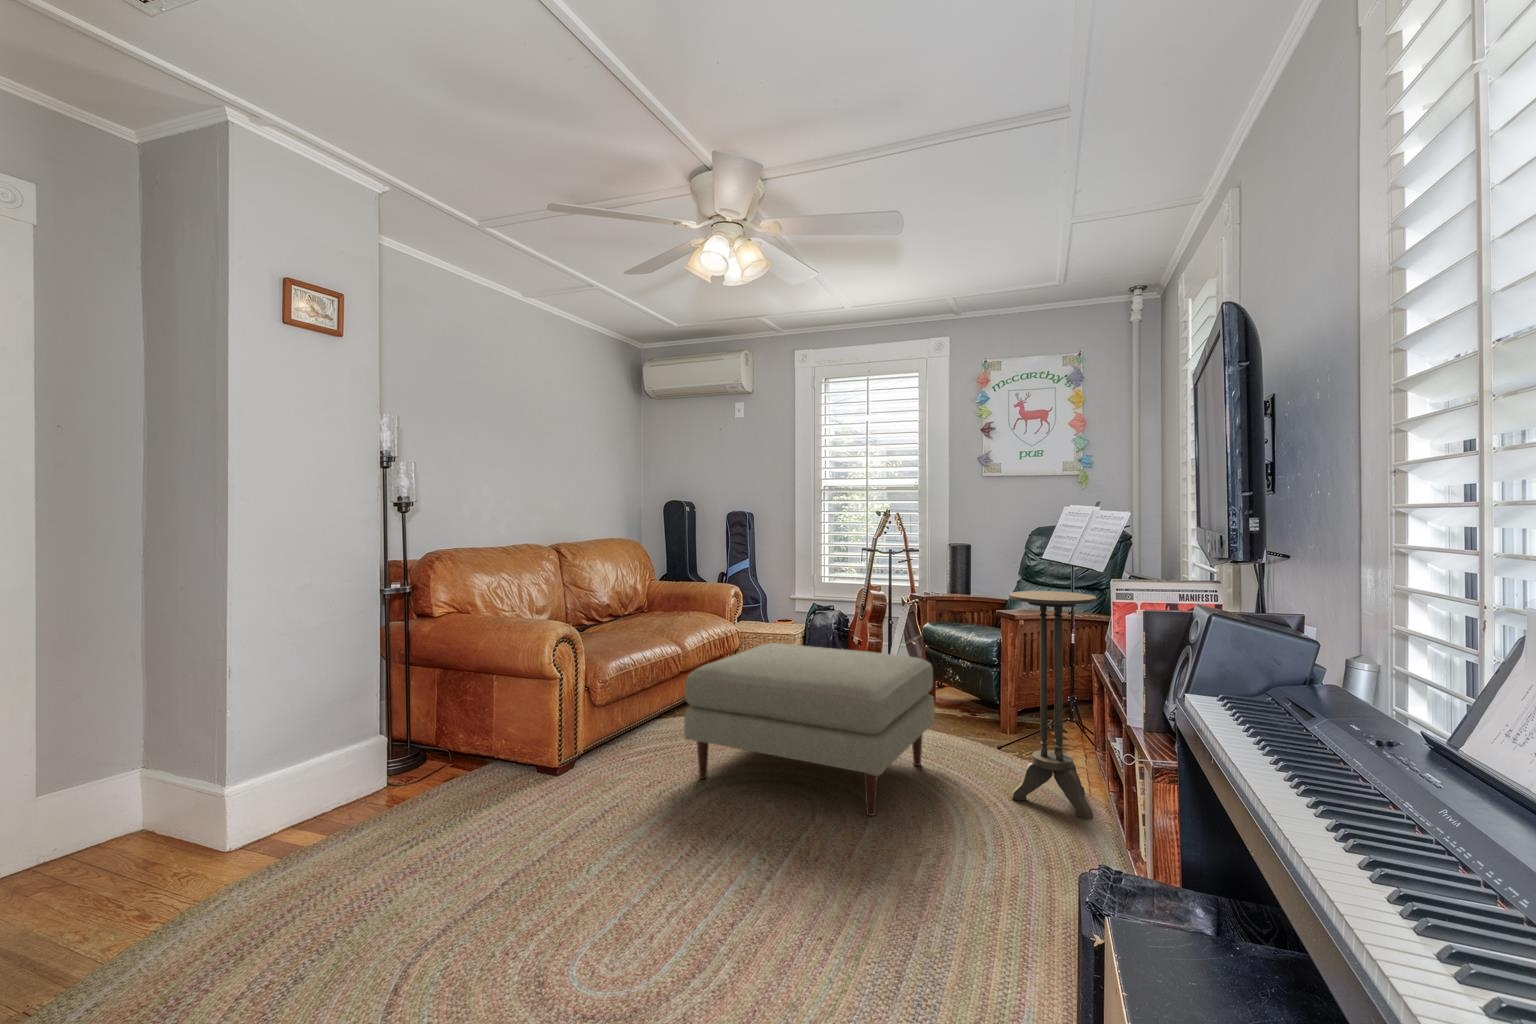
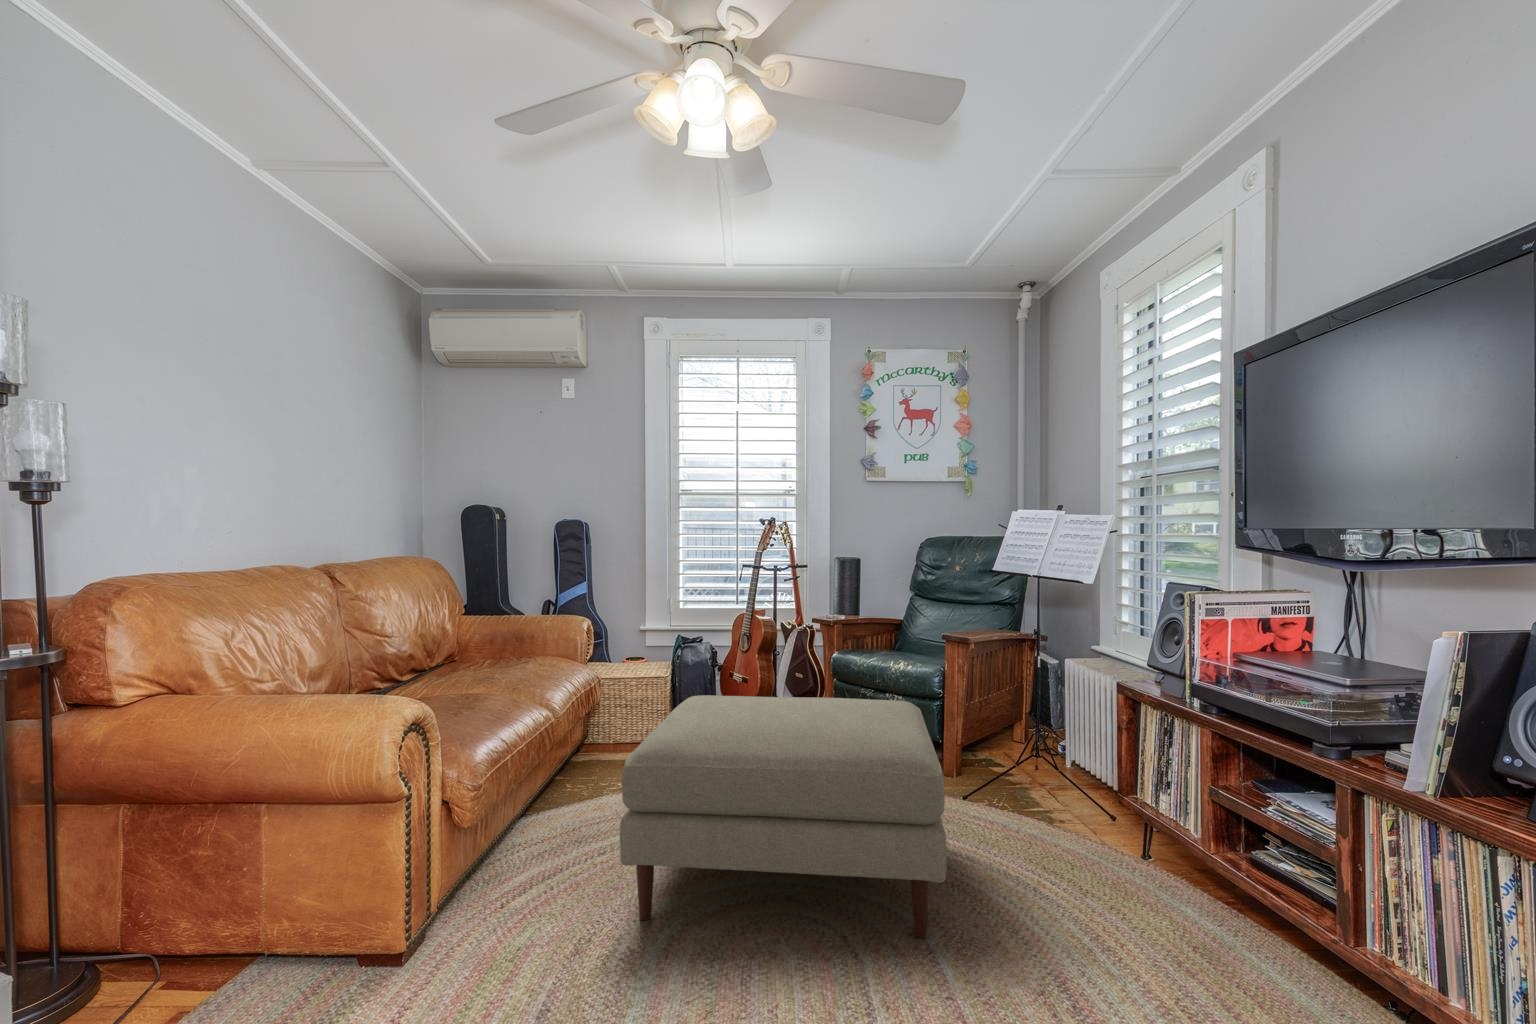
side table: present [1009,591,1096,820] -> none [1038,609,1155,888]

